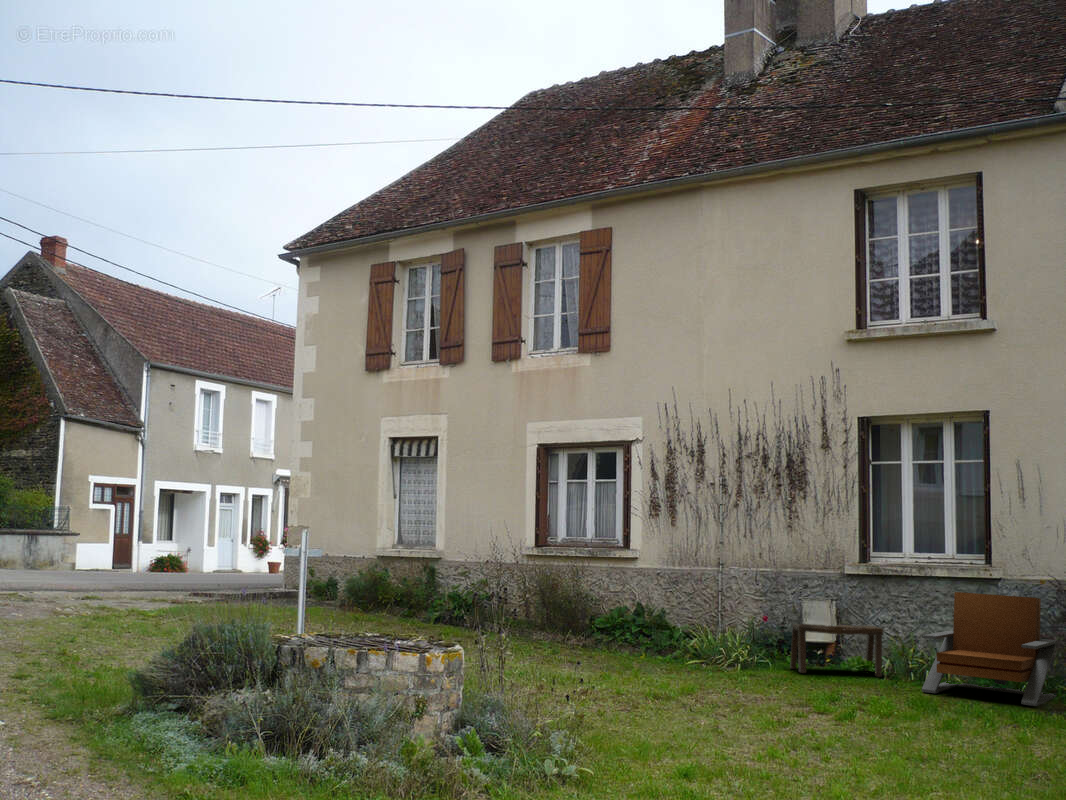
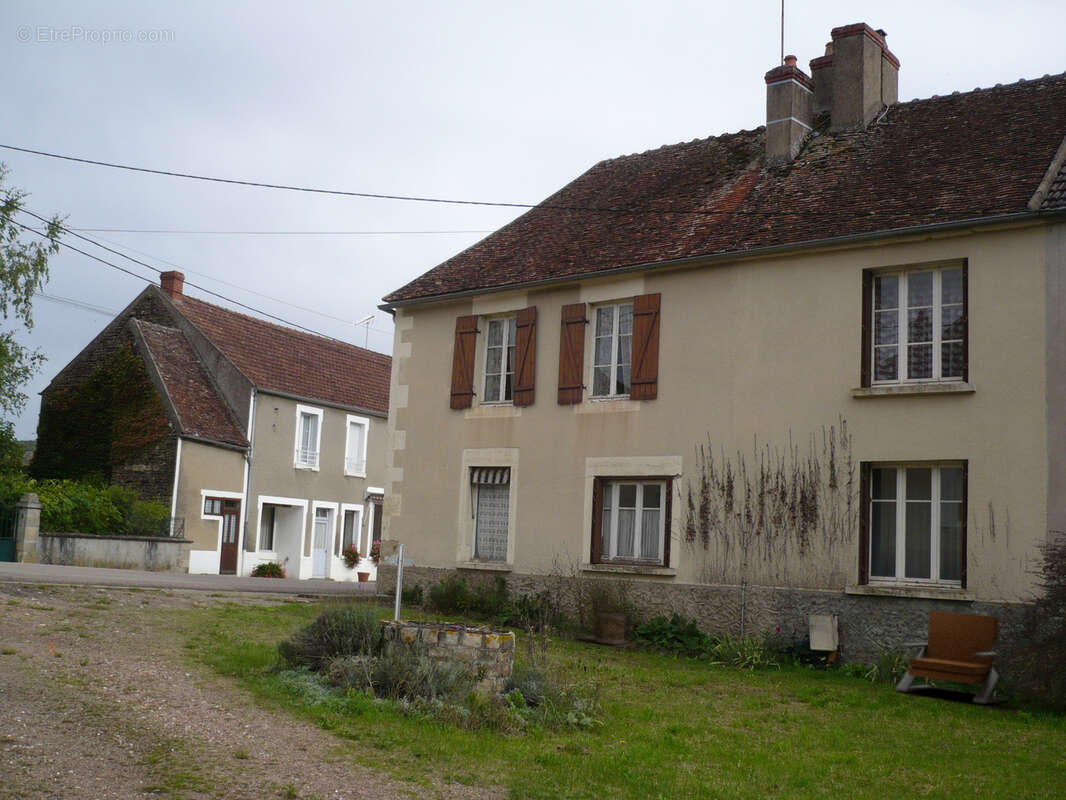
bucket: none [544,603,584,642] -> present [595,613,629,645]
bench: present [790,623,883,677] -> none [796,633,872,680]

